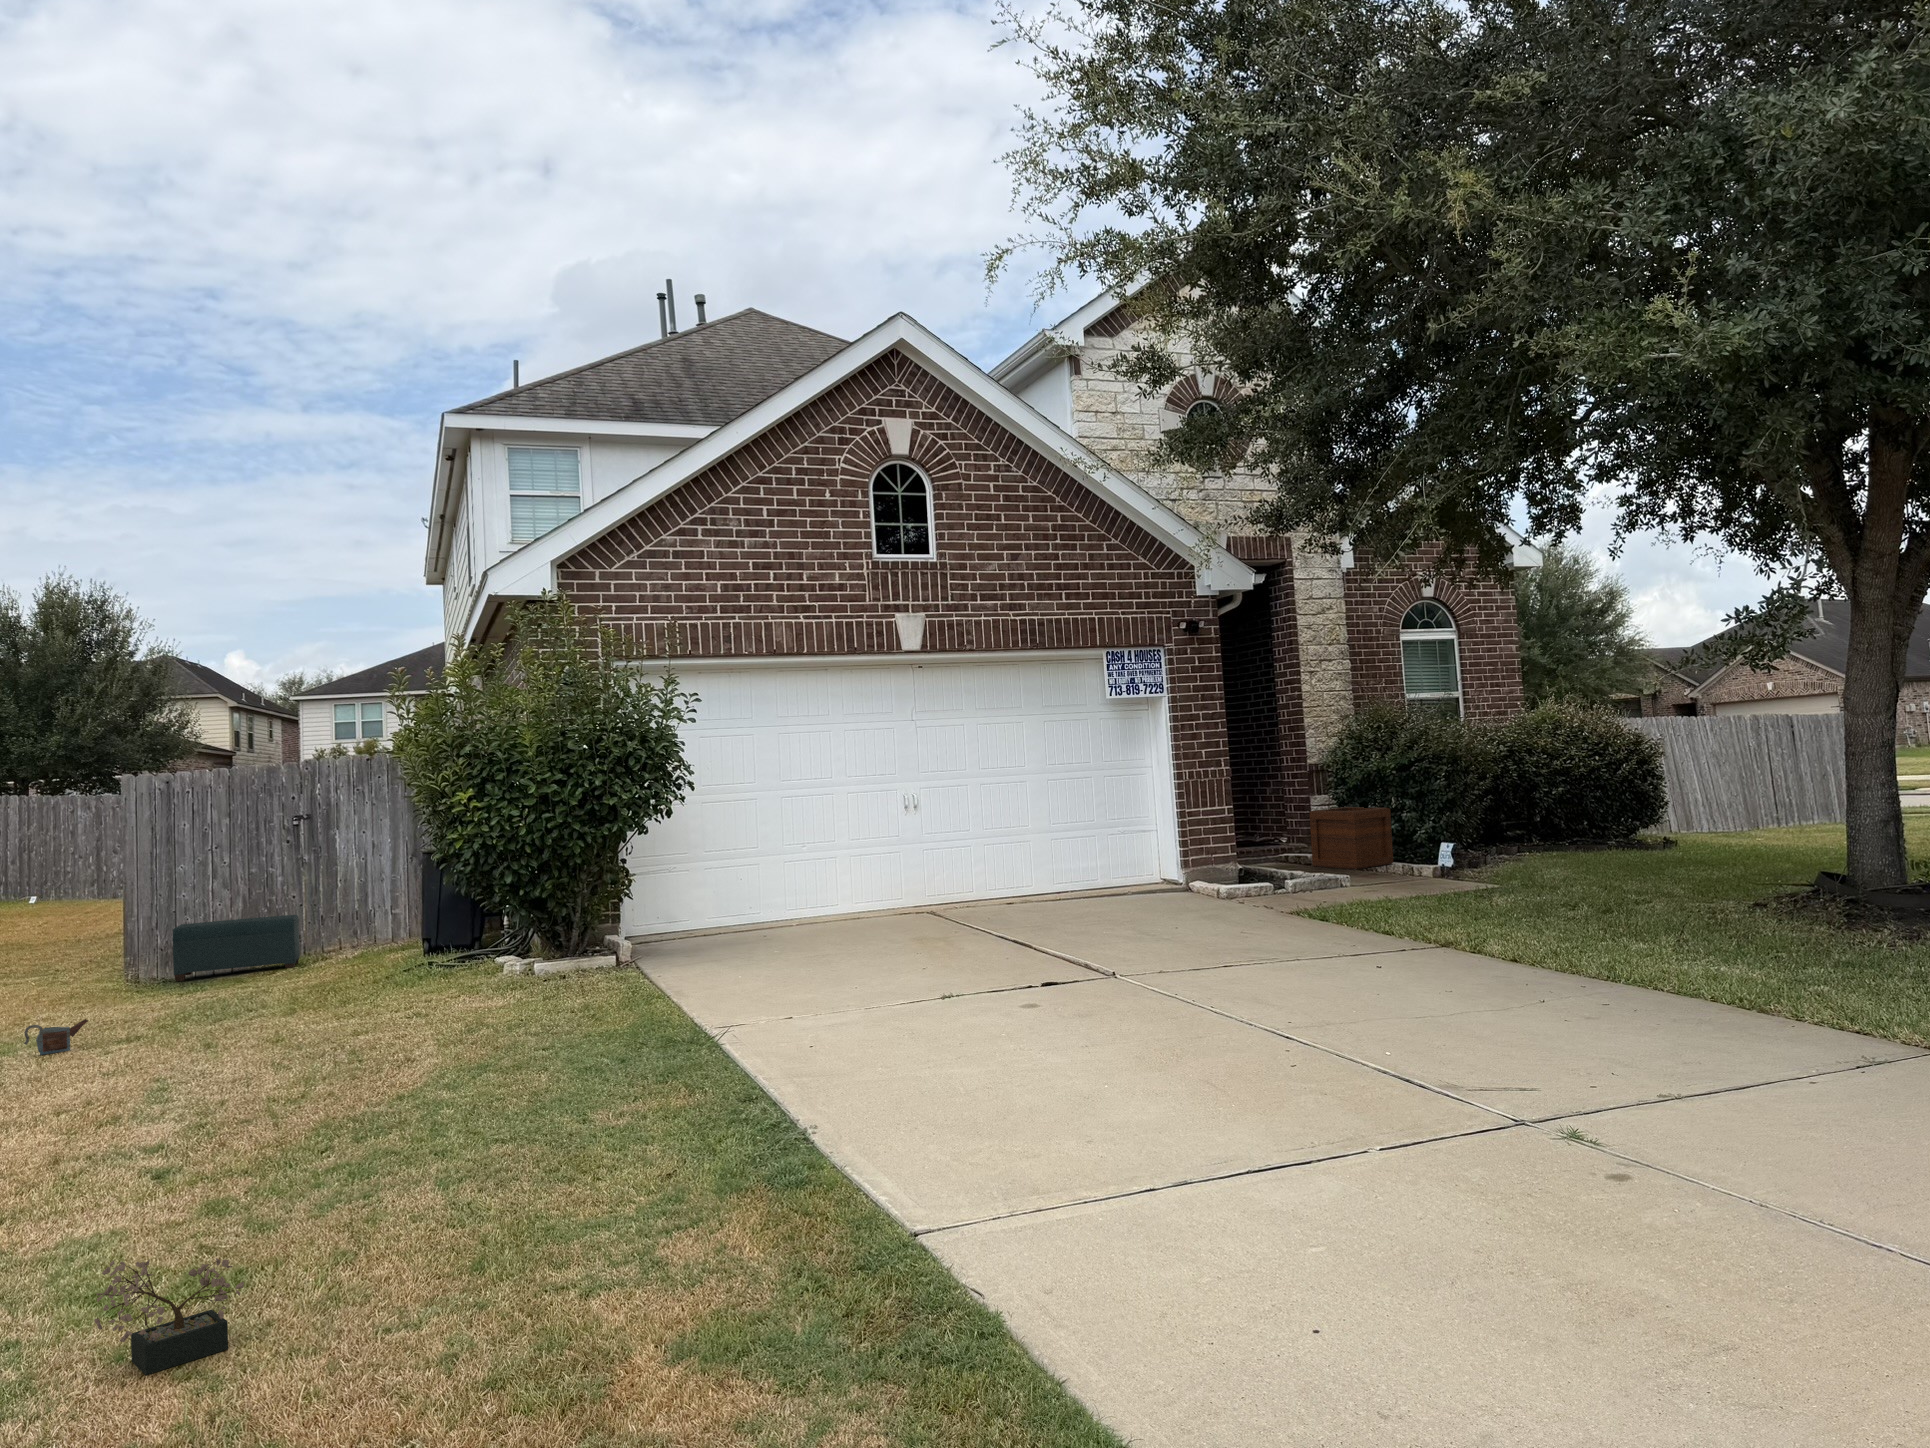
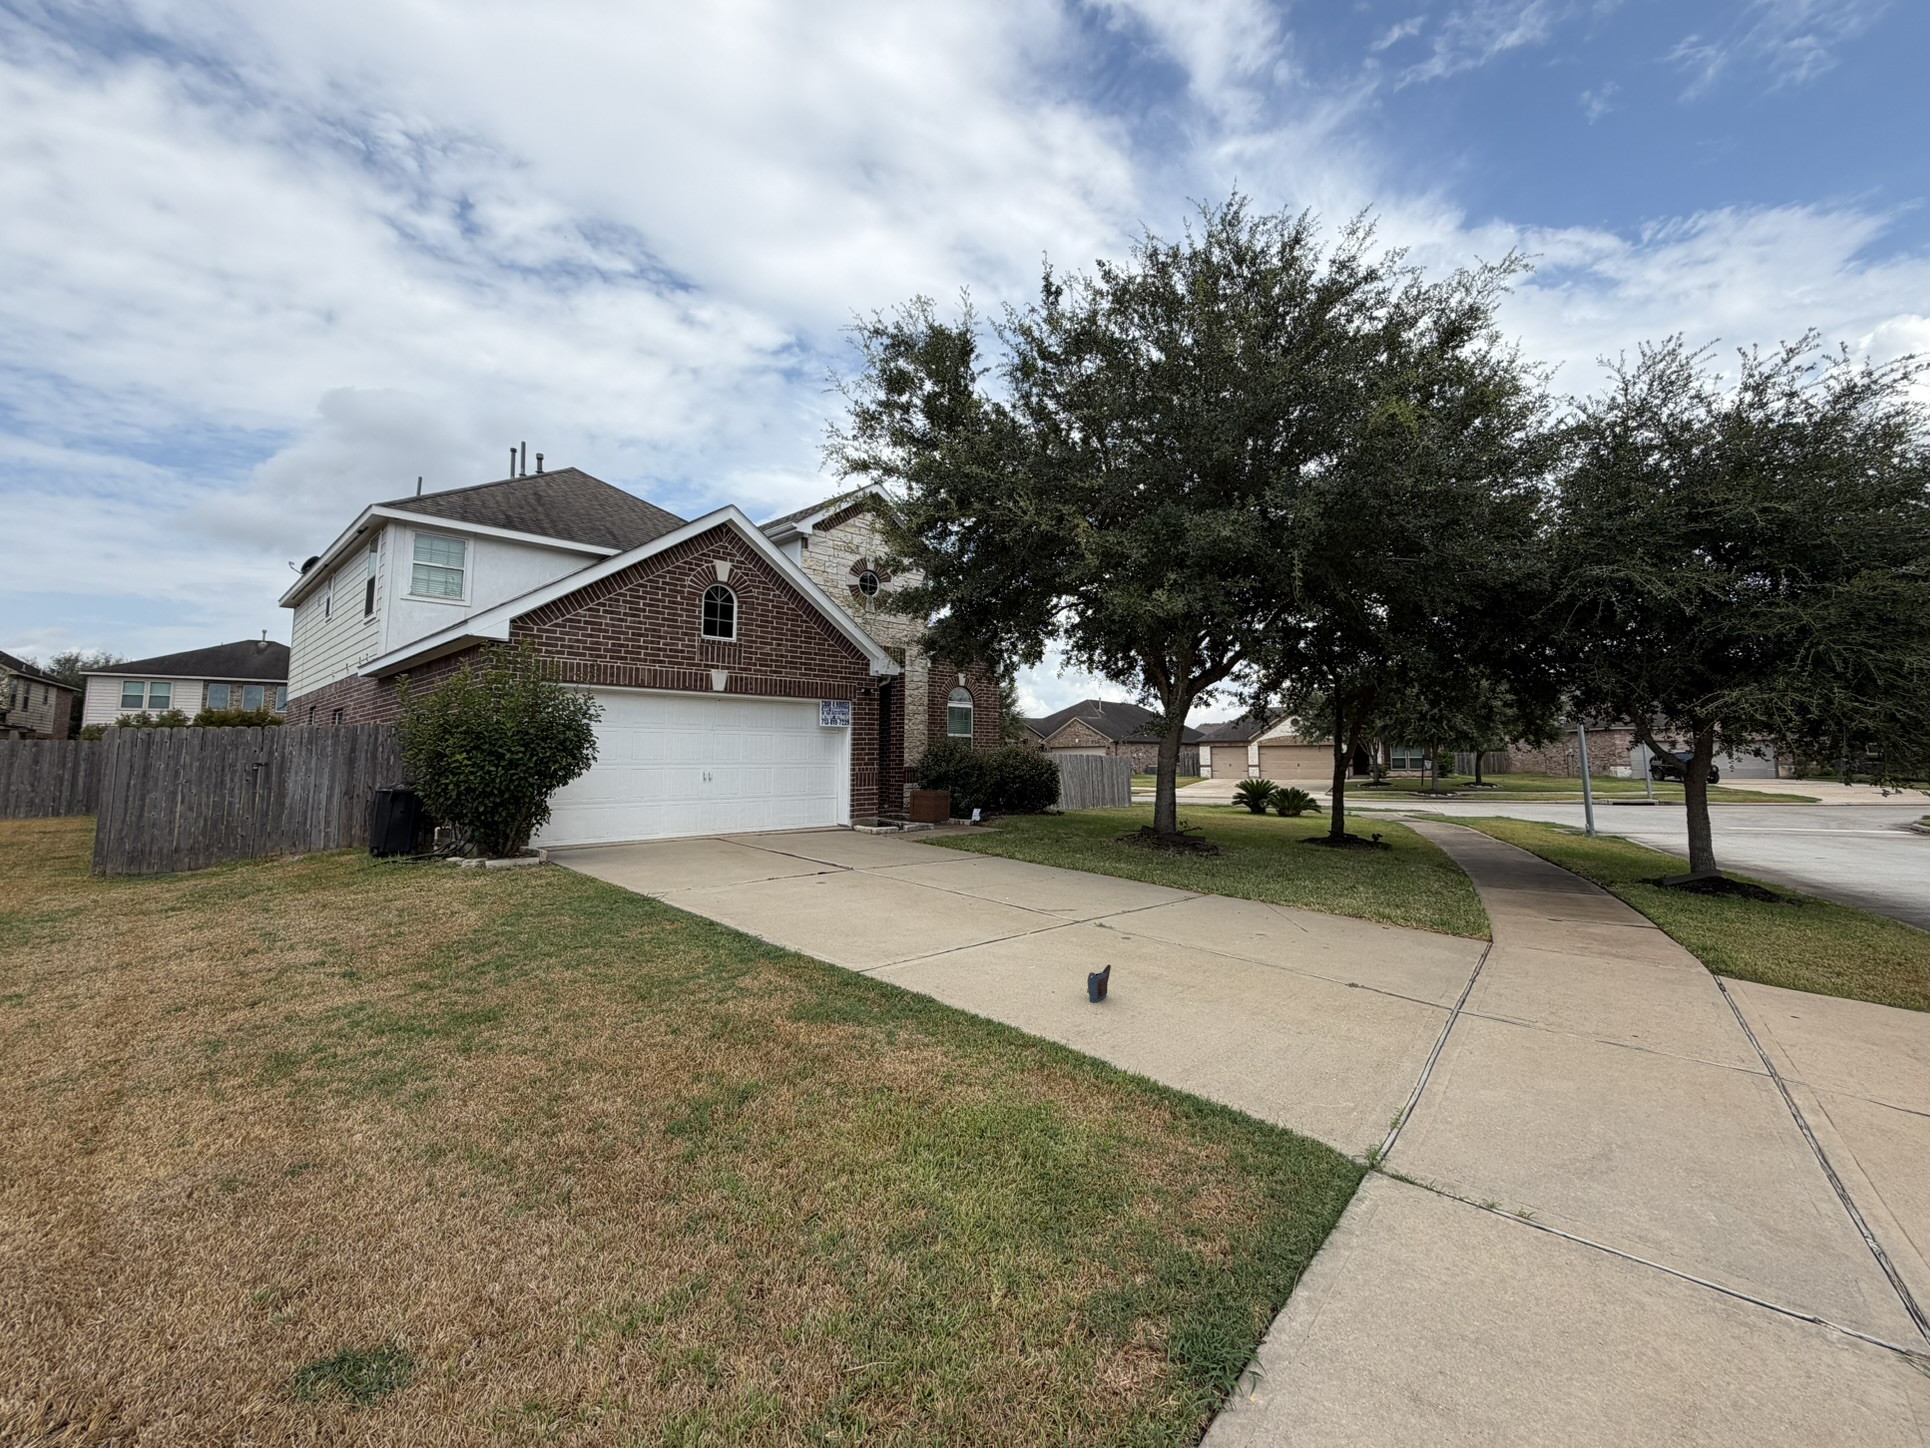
bench: present [172,915,300,981] -> none [143,828,251,872]
watering can: present [24,1019,88,1055] -> present [1087,965,1111,1003]
decorative plant: present [94,1258,244,1375] -> none [447,989,518,1047]

